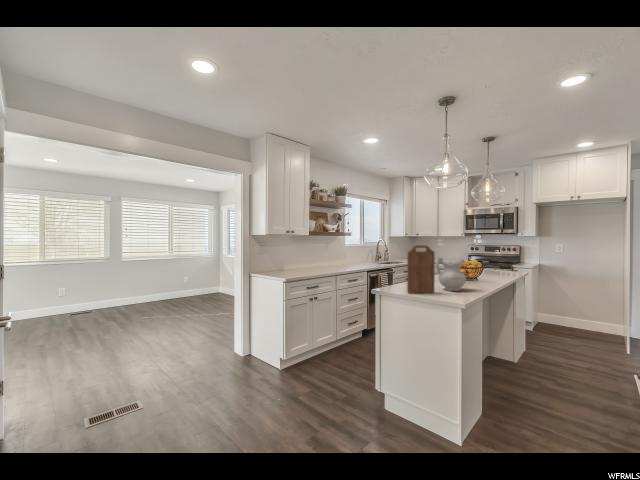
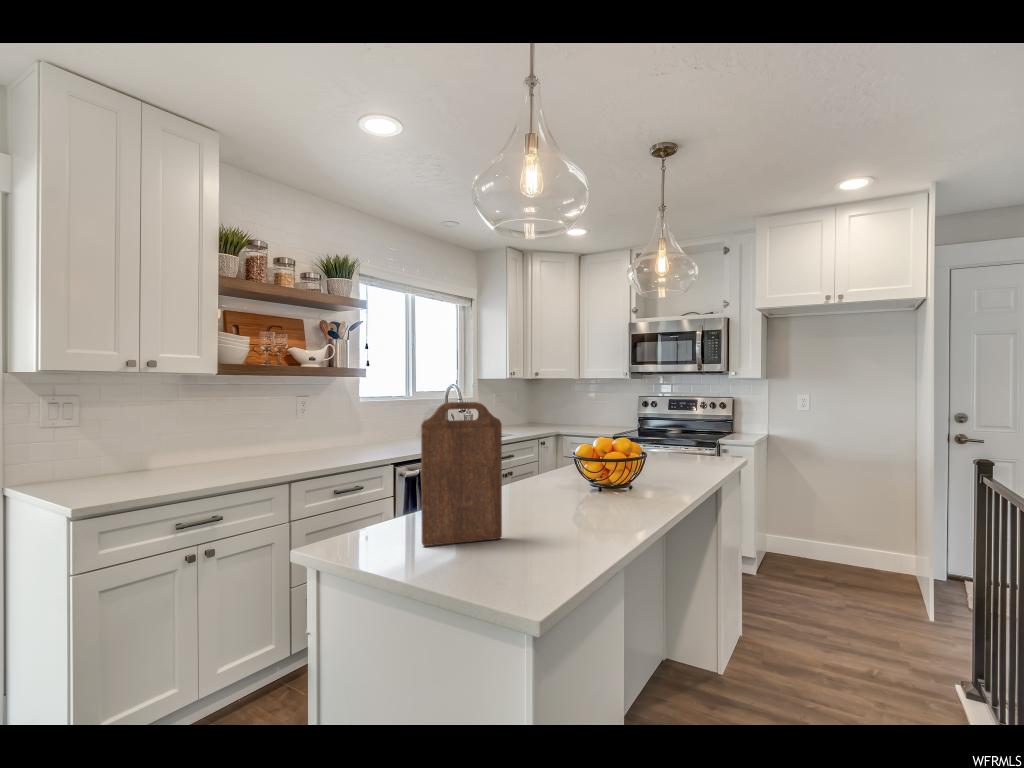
ceramic pitcher: present [436,258,466,291] -> none [513,437,591,529]

